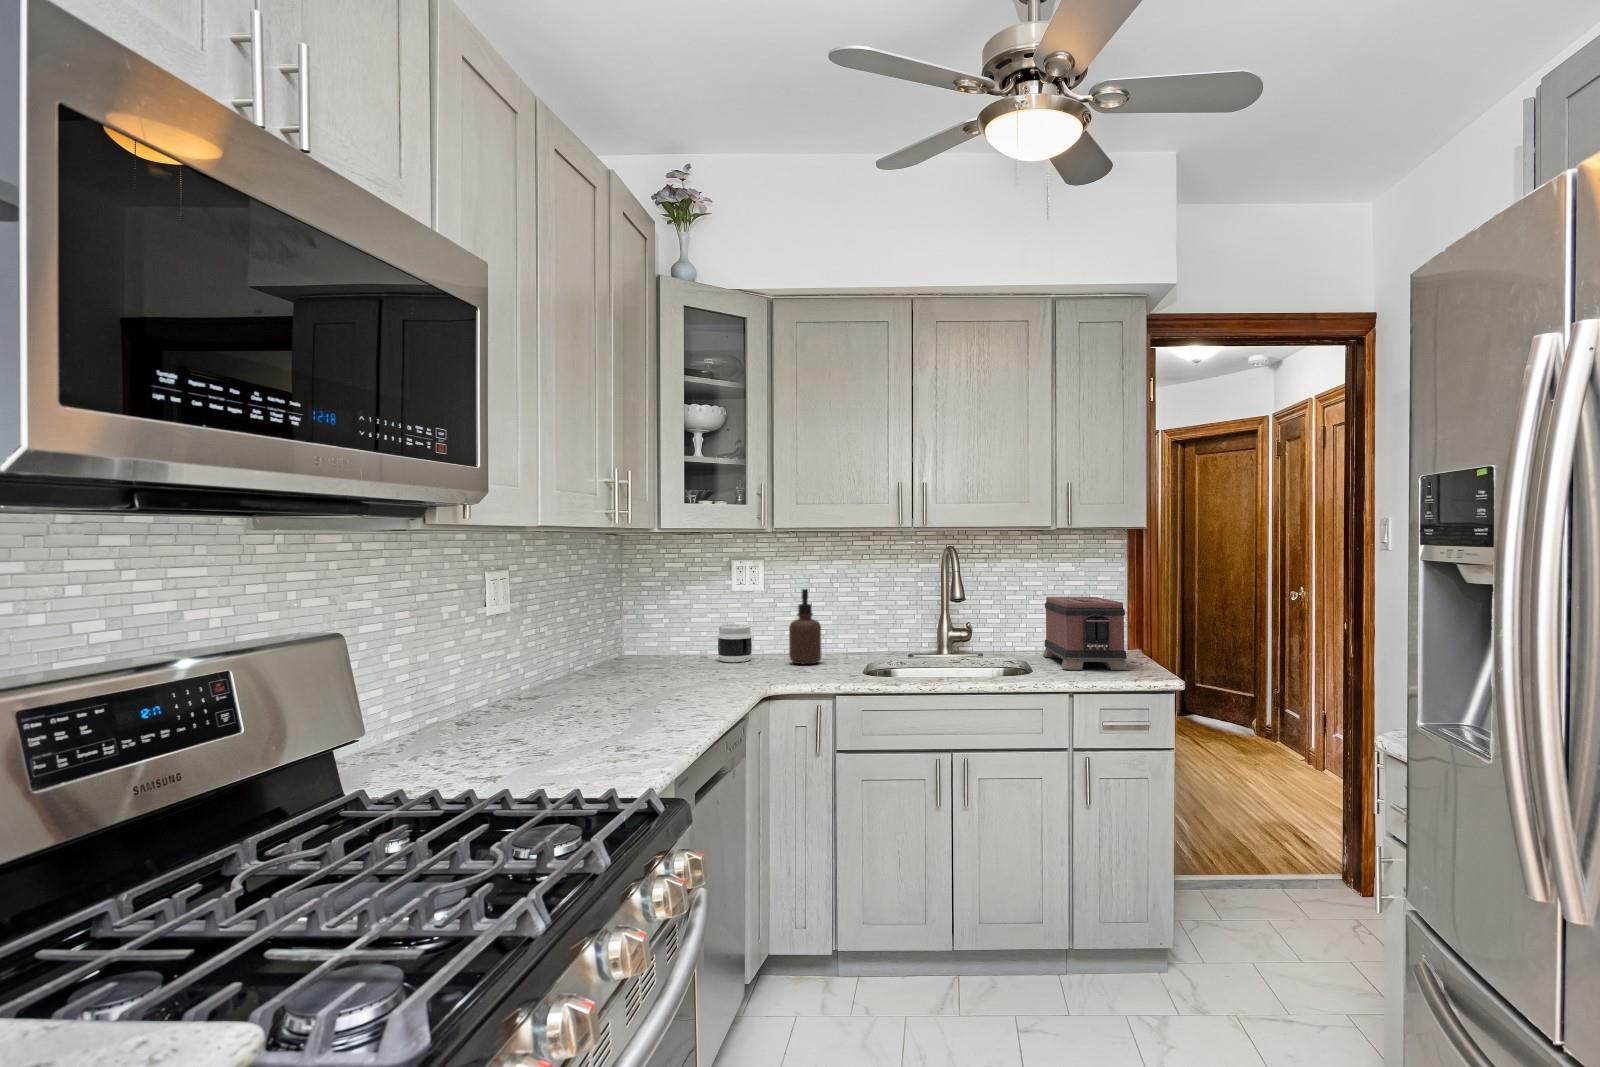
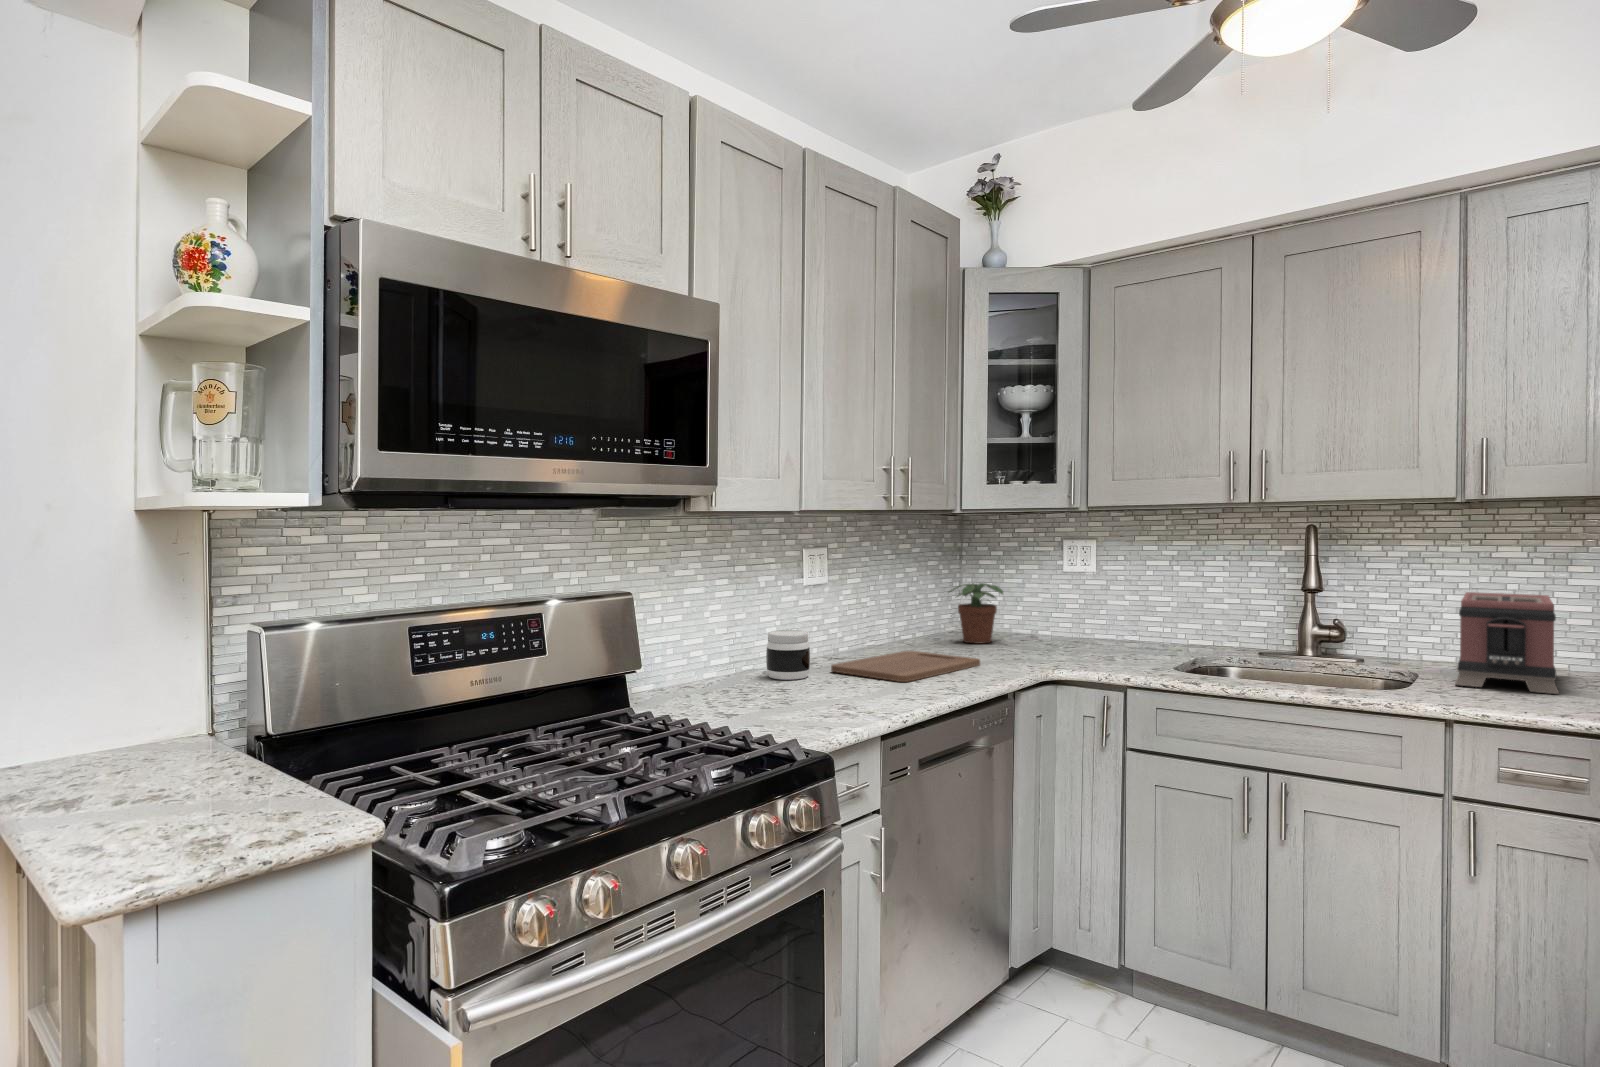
soap dispenser: present [789,589,821,664] -> none [1114,572,1151,653]
potted plant: none [626,605,683,667] -> present [949,583,1003,644]
jar: present [718,624,752,662] -> present [766,630,810,680]
cutting board: none [539,681,691,718] -> present [831,651,980,682]

